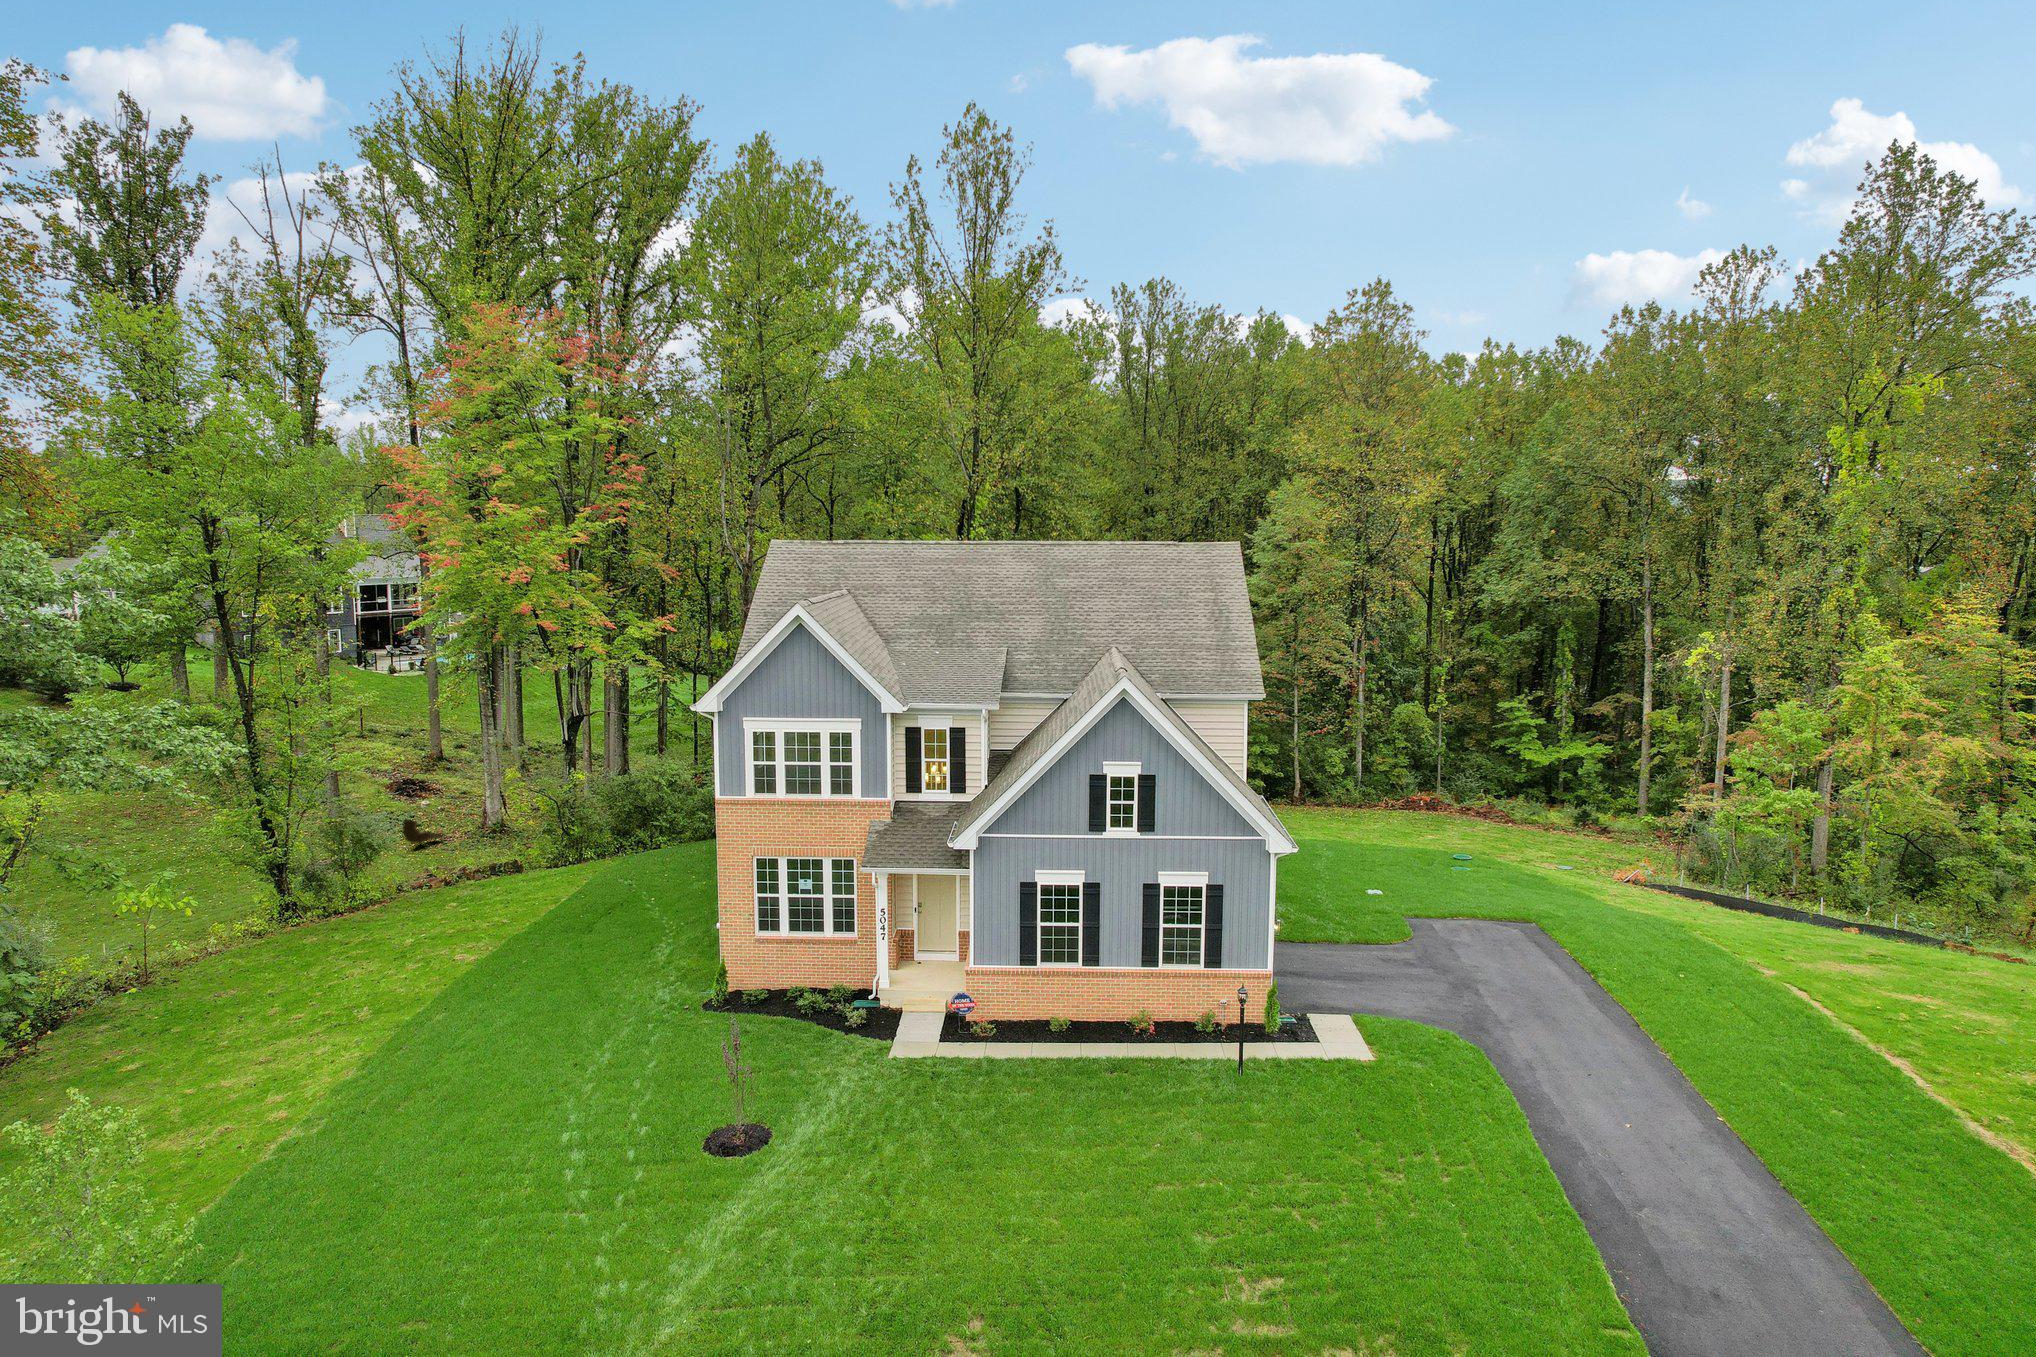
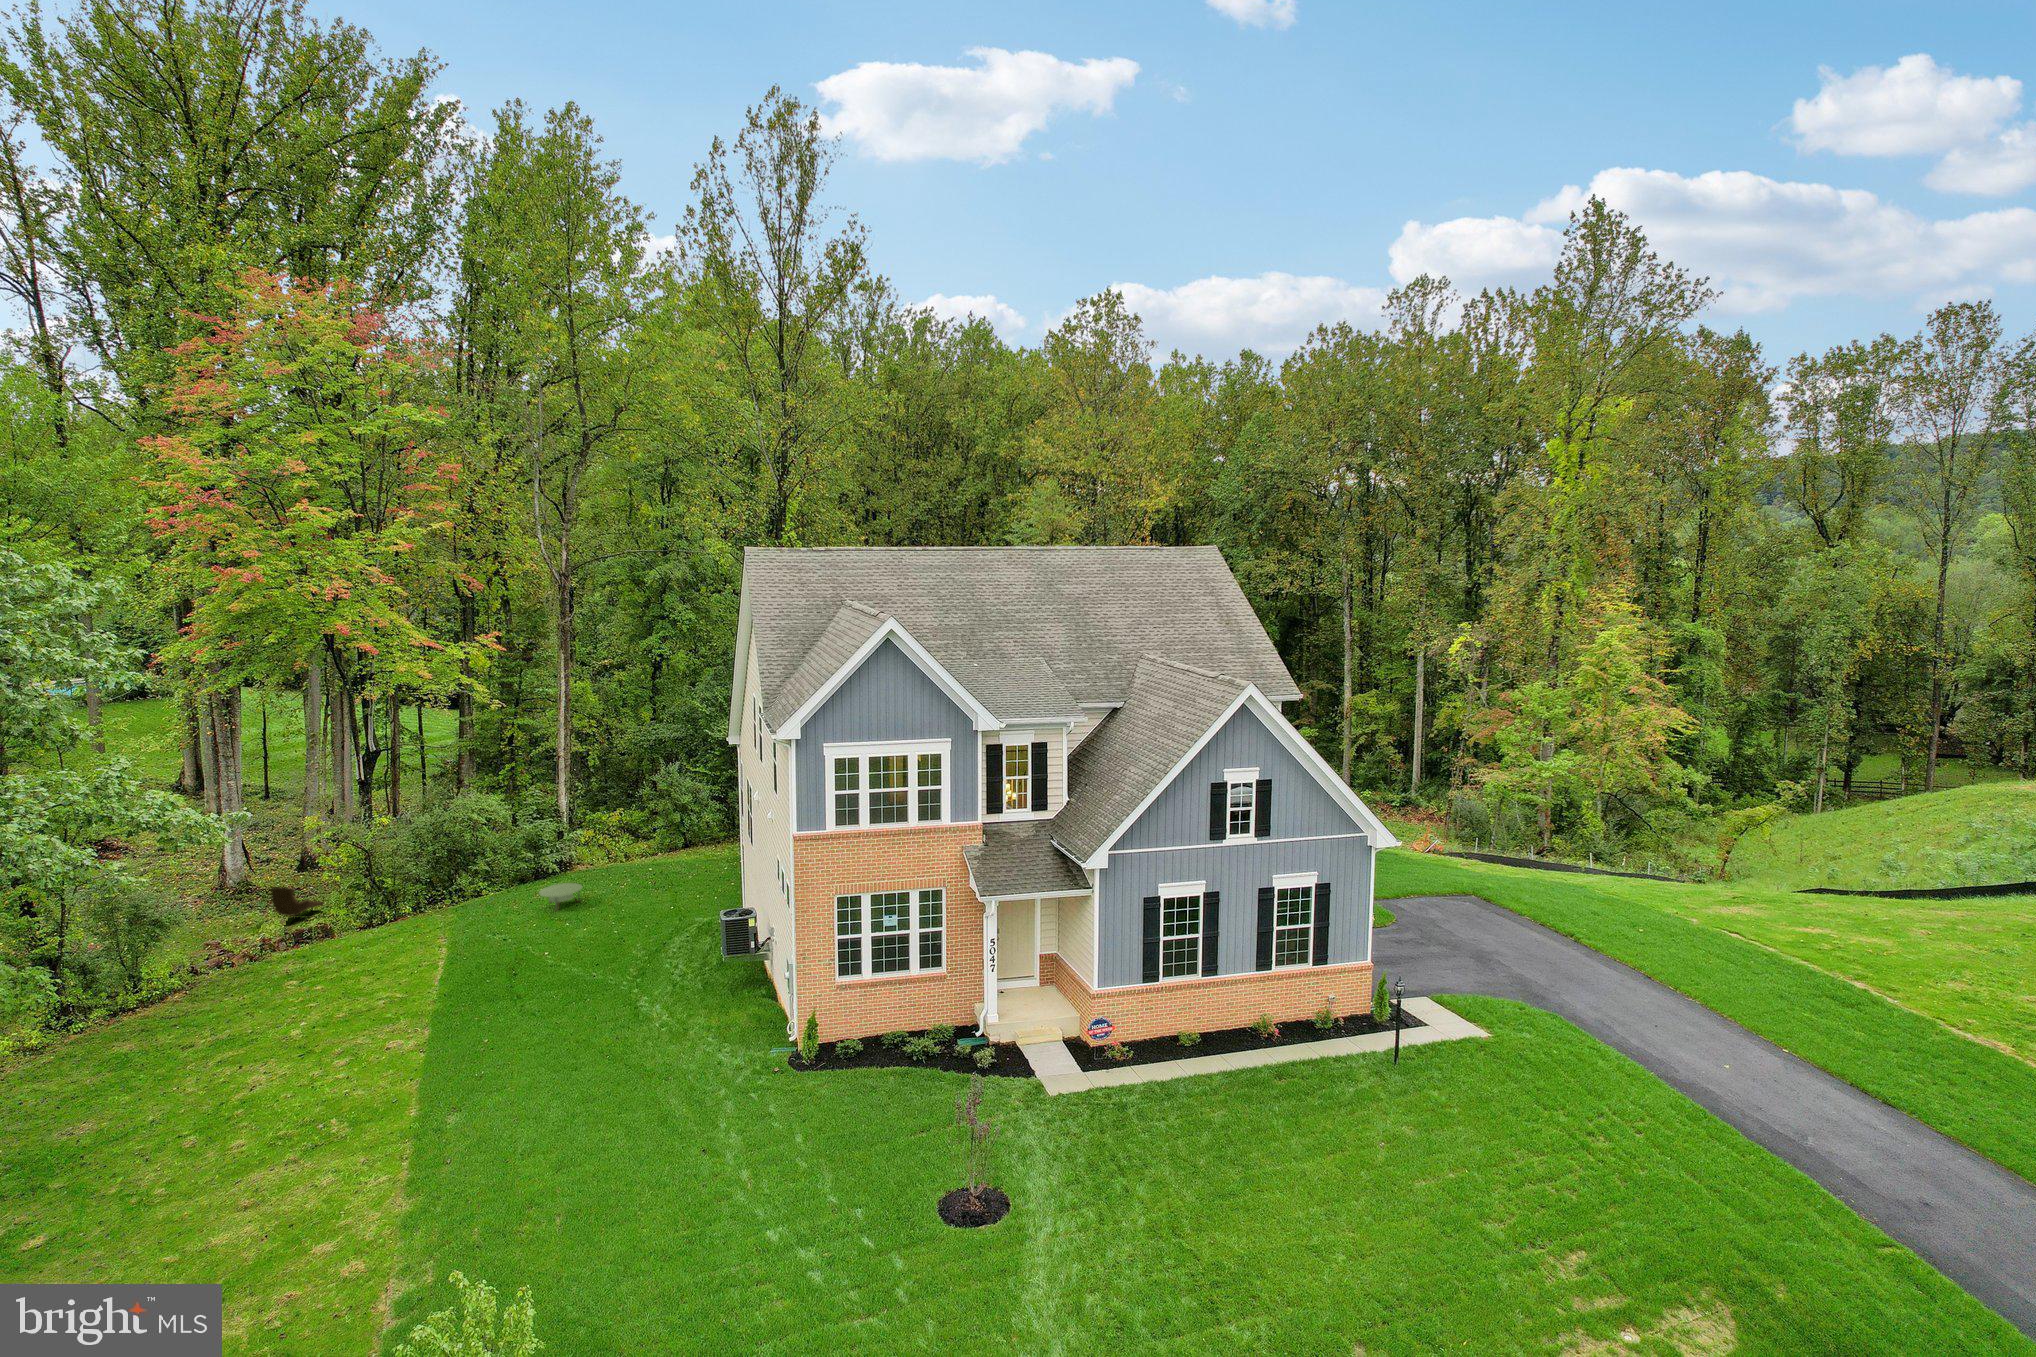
round table: none [600,834,638,857] -> present [539,883,582,911]

